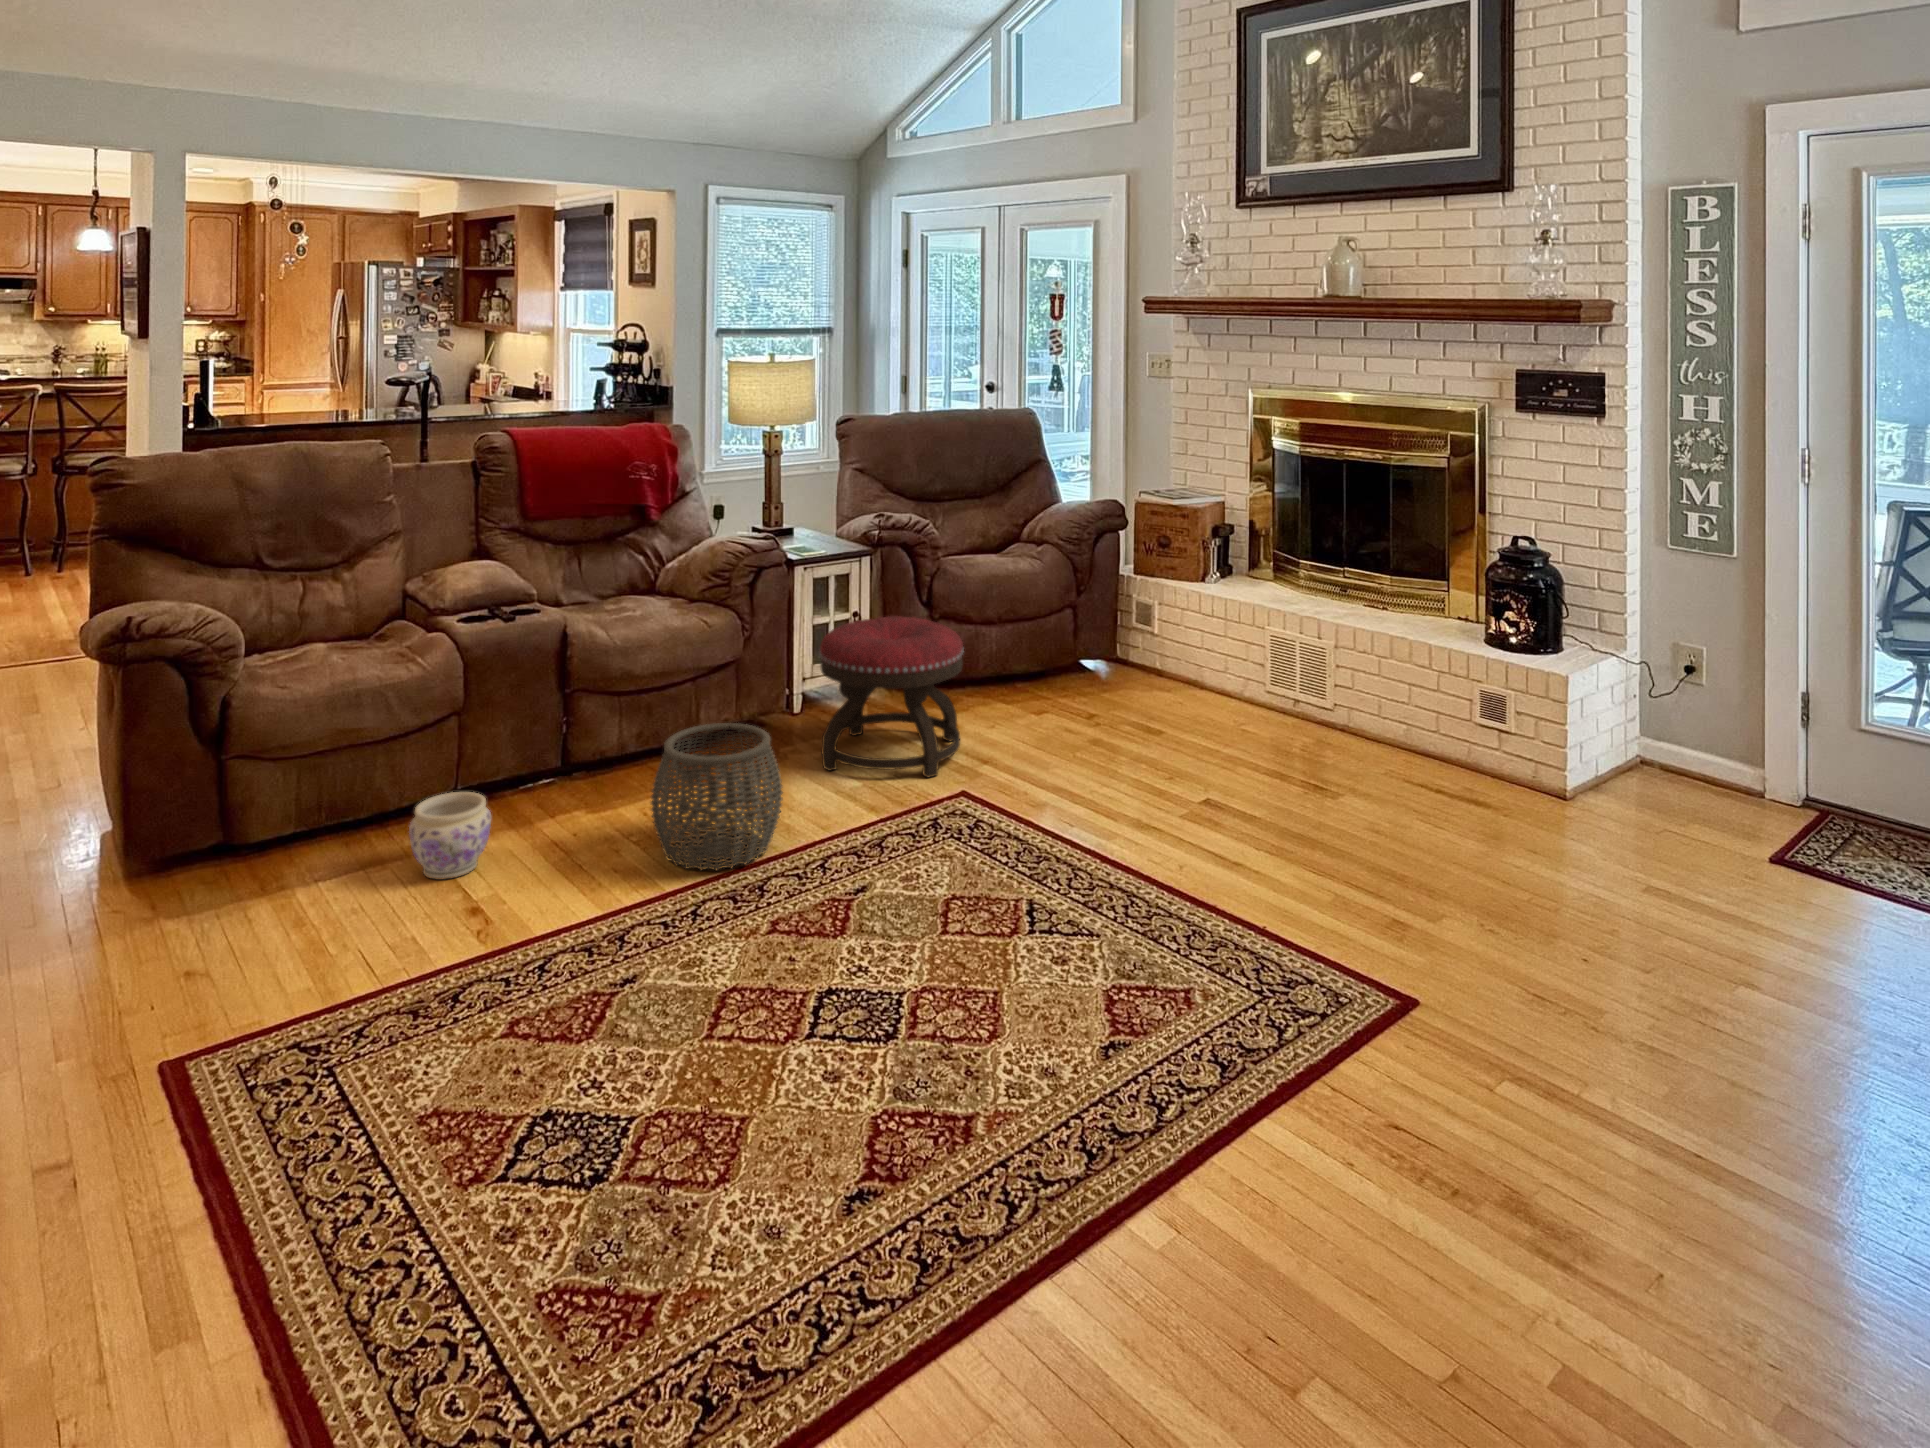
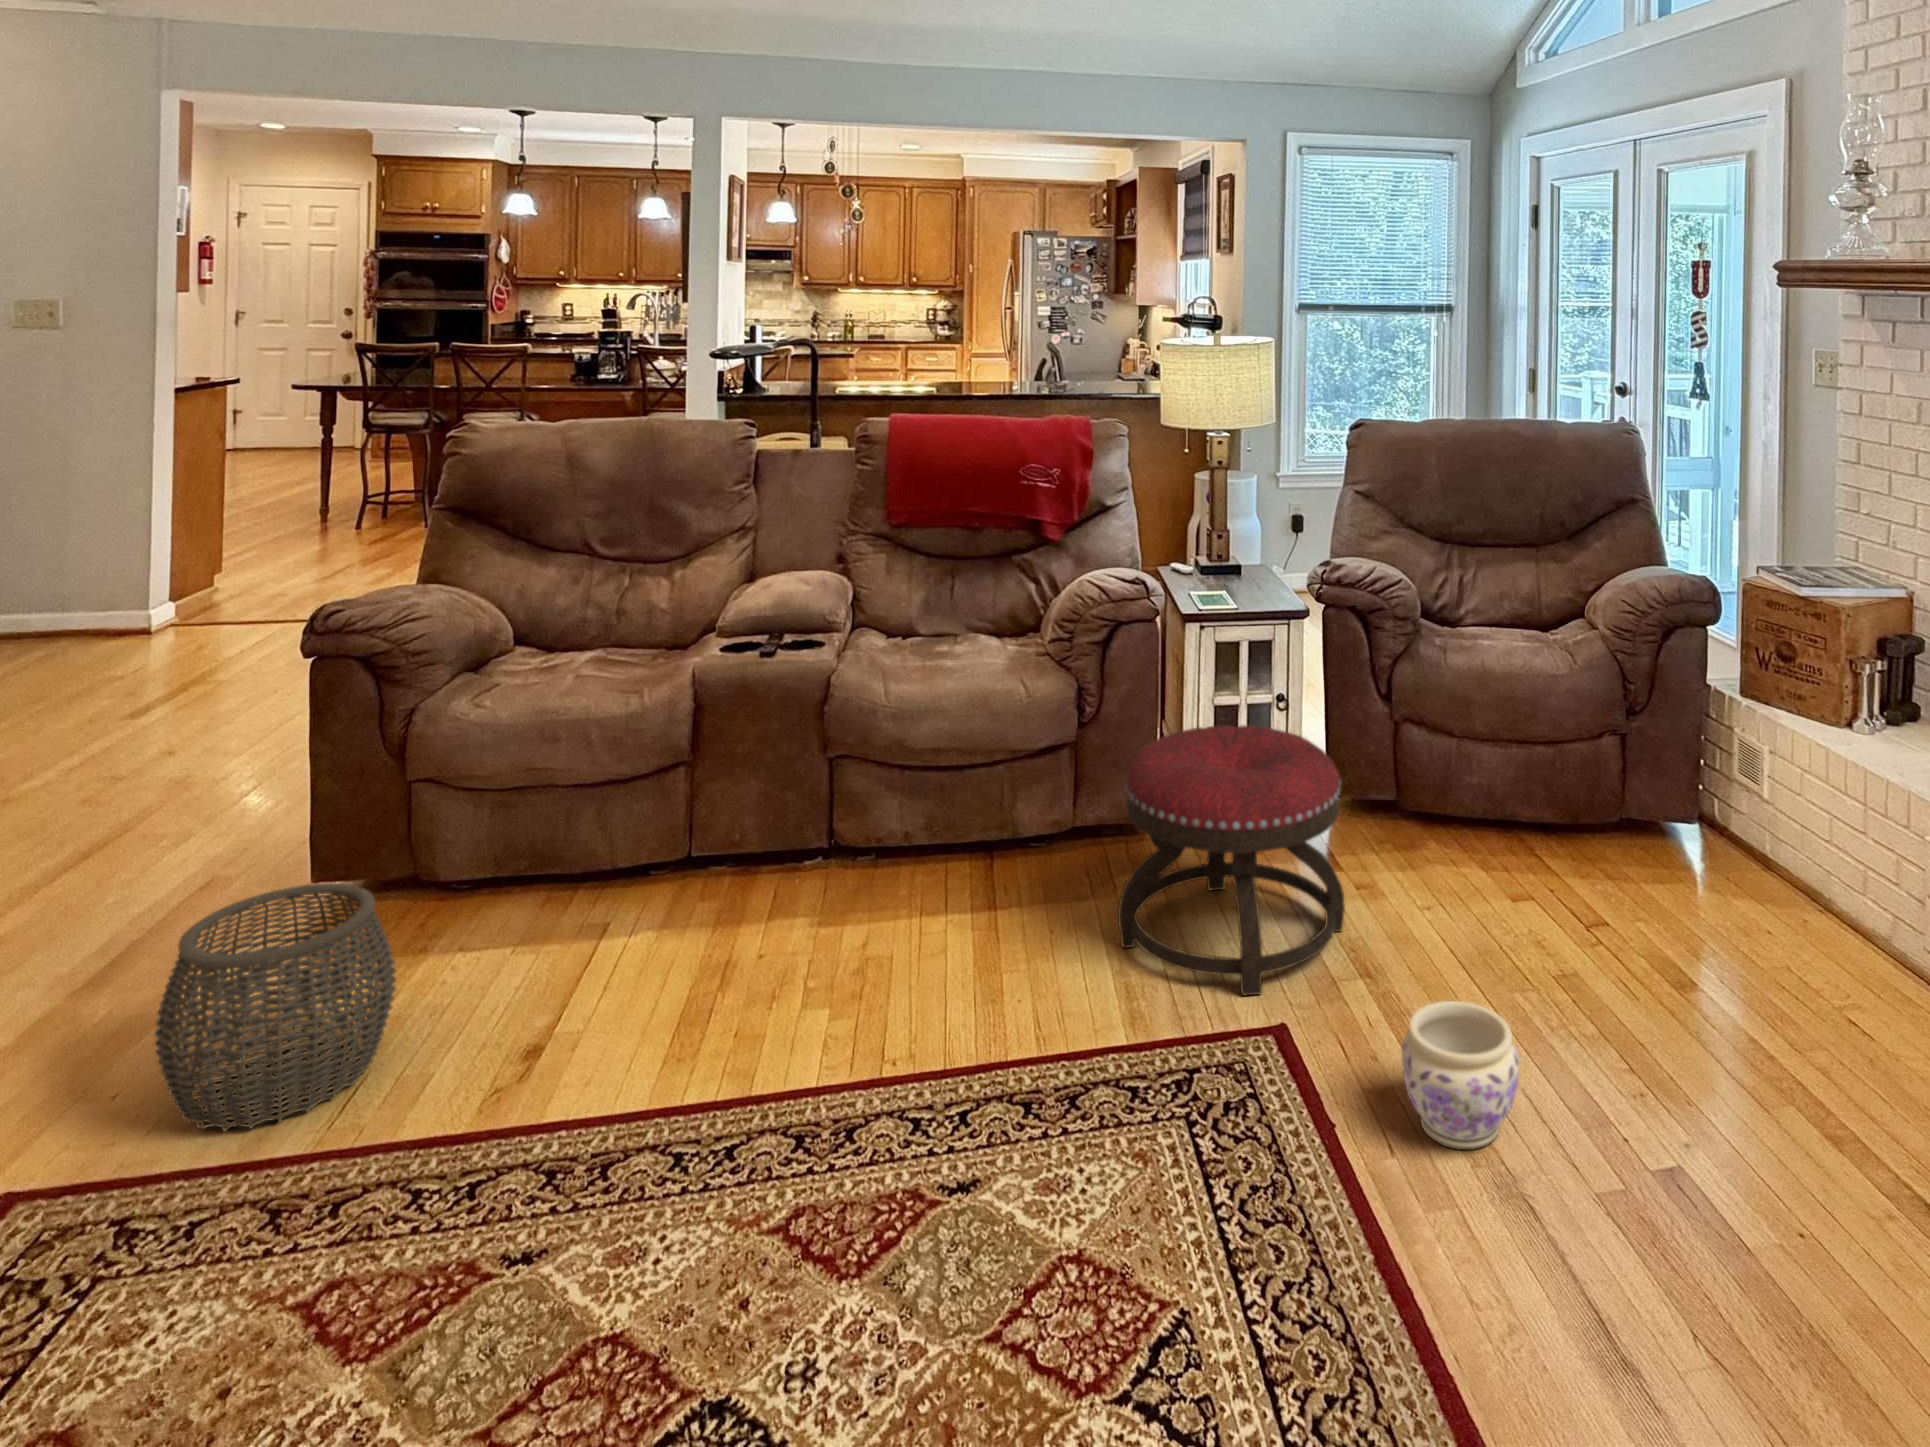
woven basket: present [651,723,783,870] -> present [154,883,396,1131]
planter: present [409,792,491,880] -> present [1401,1001,1520,1150]

